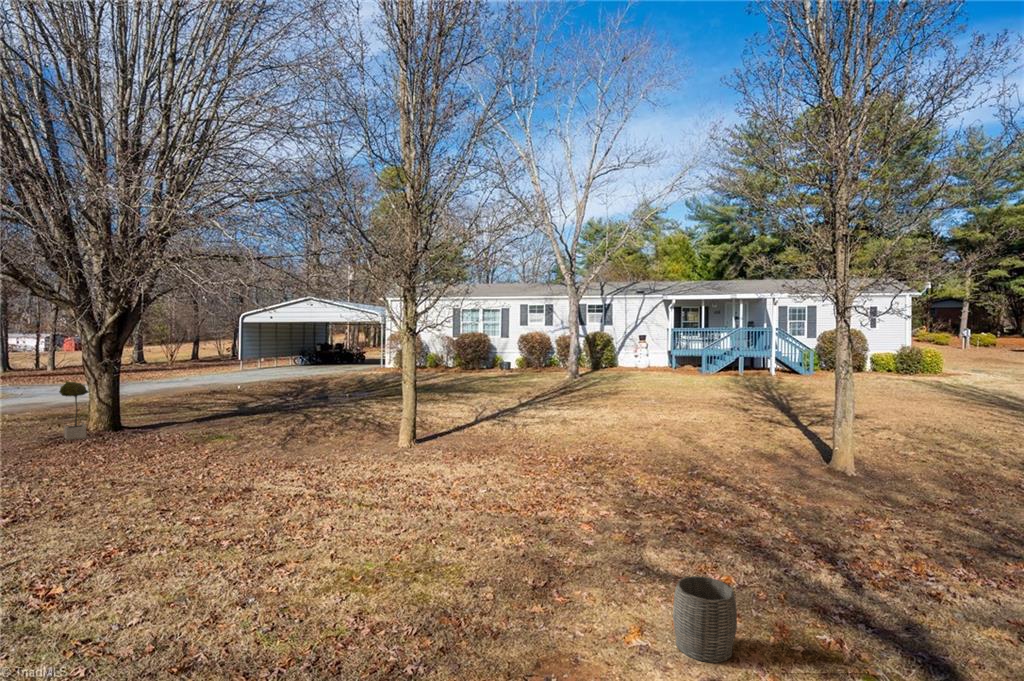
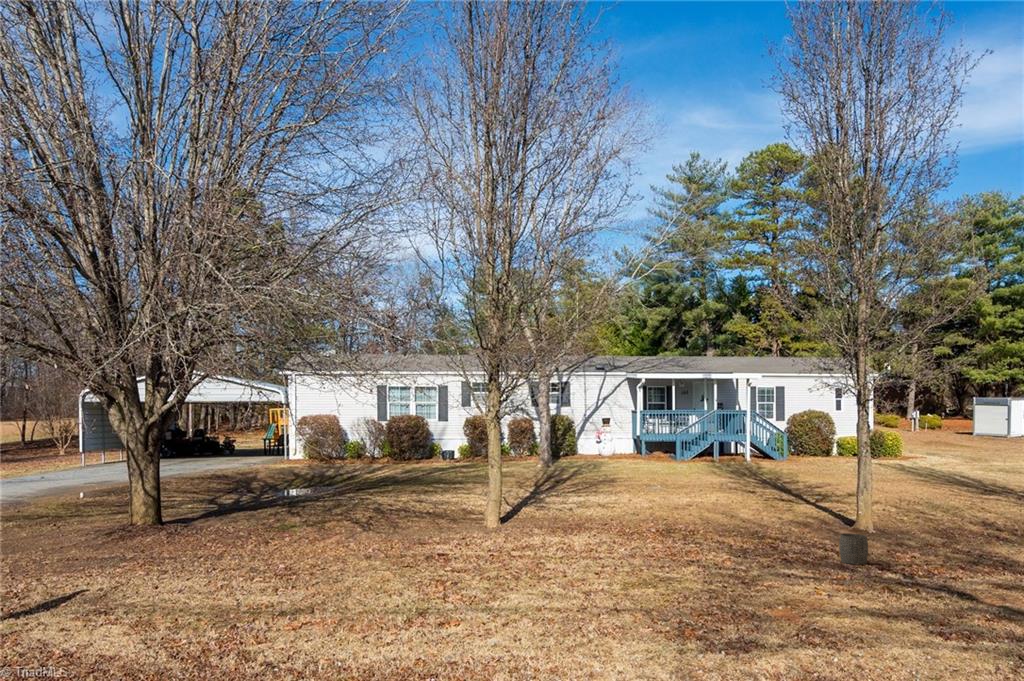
potted tree: present [59,381,89,440] -> none [204,464,227,521]

